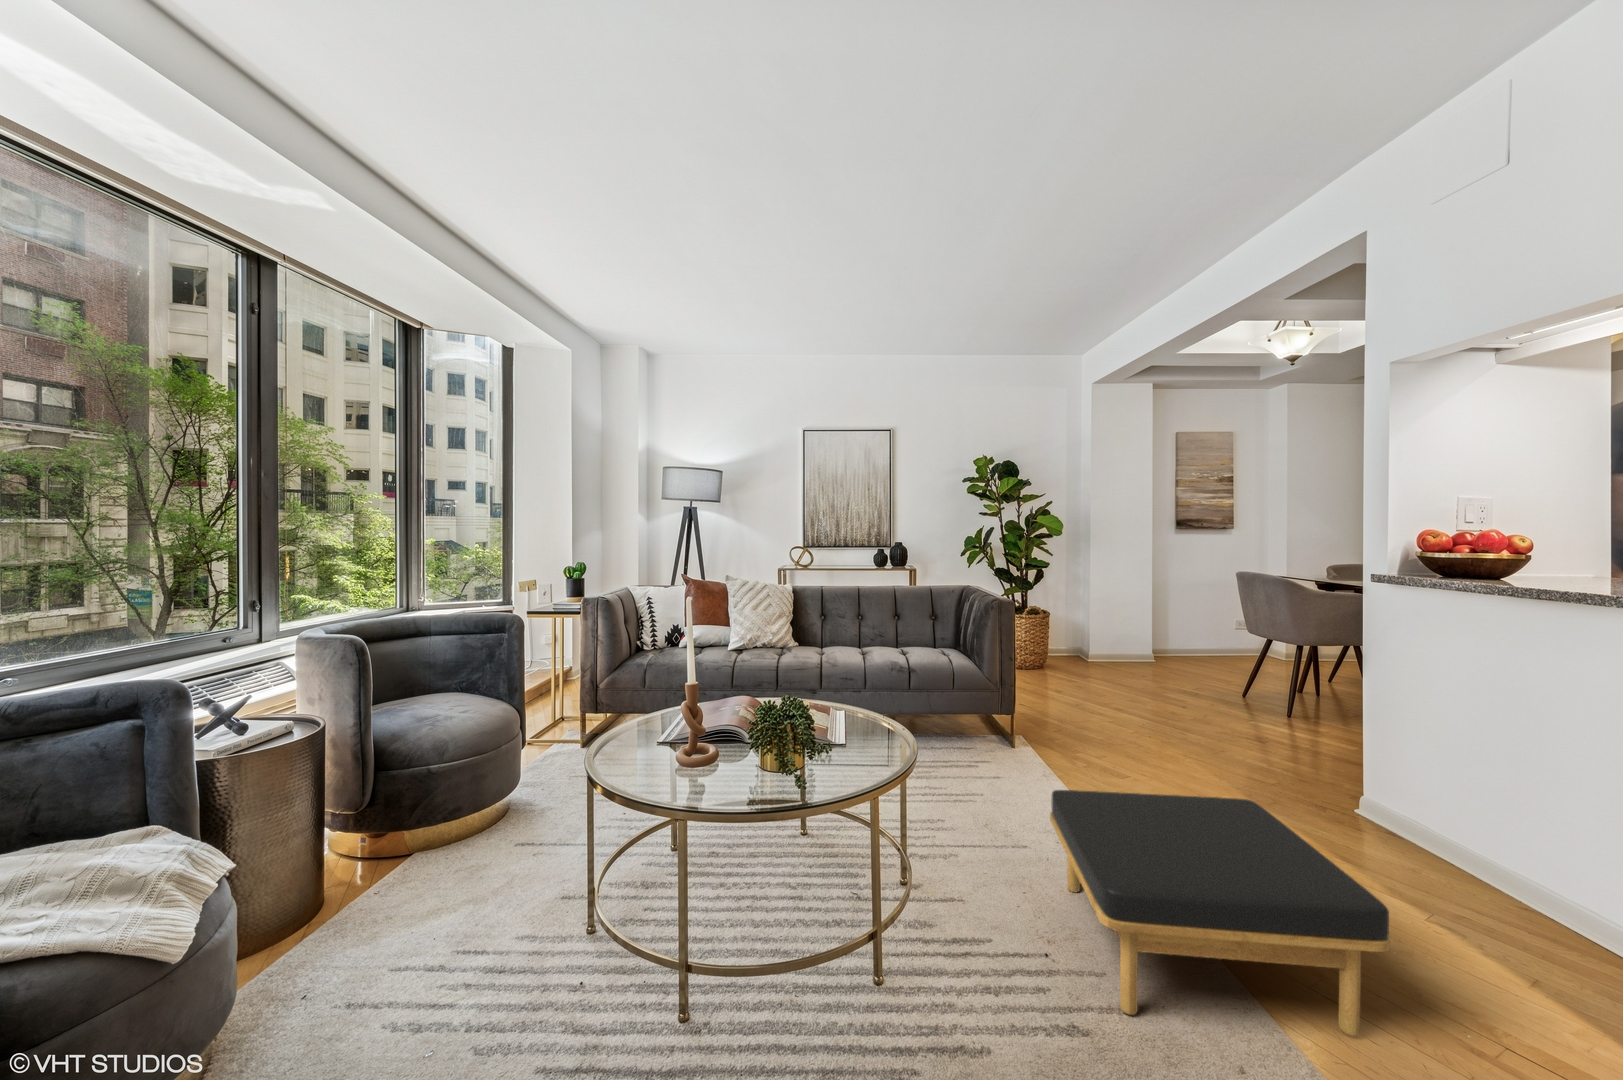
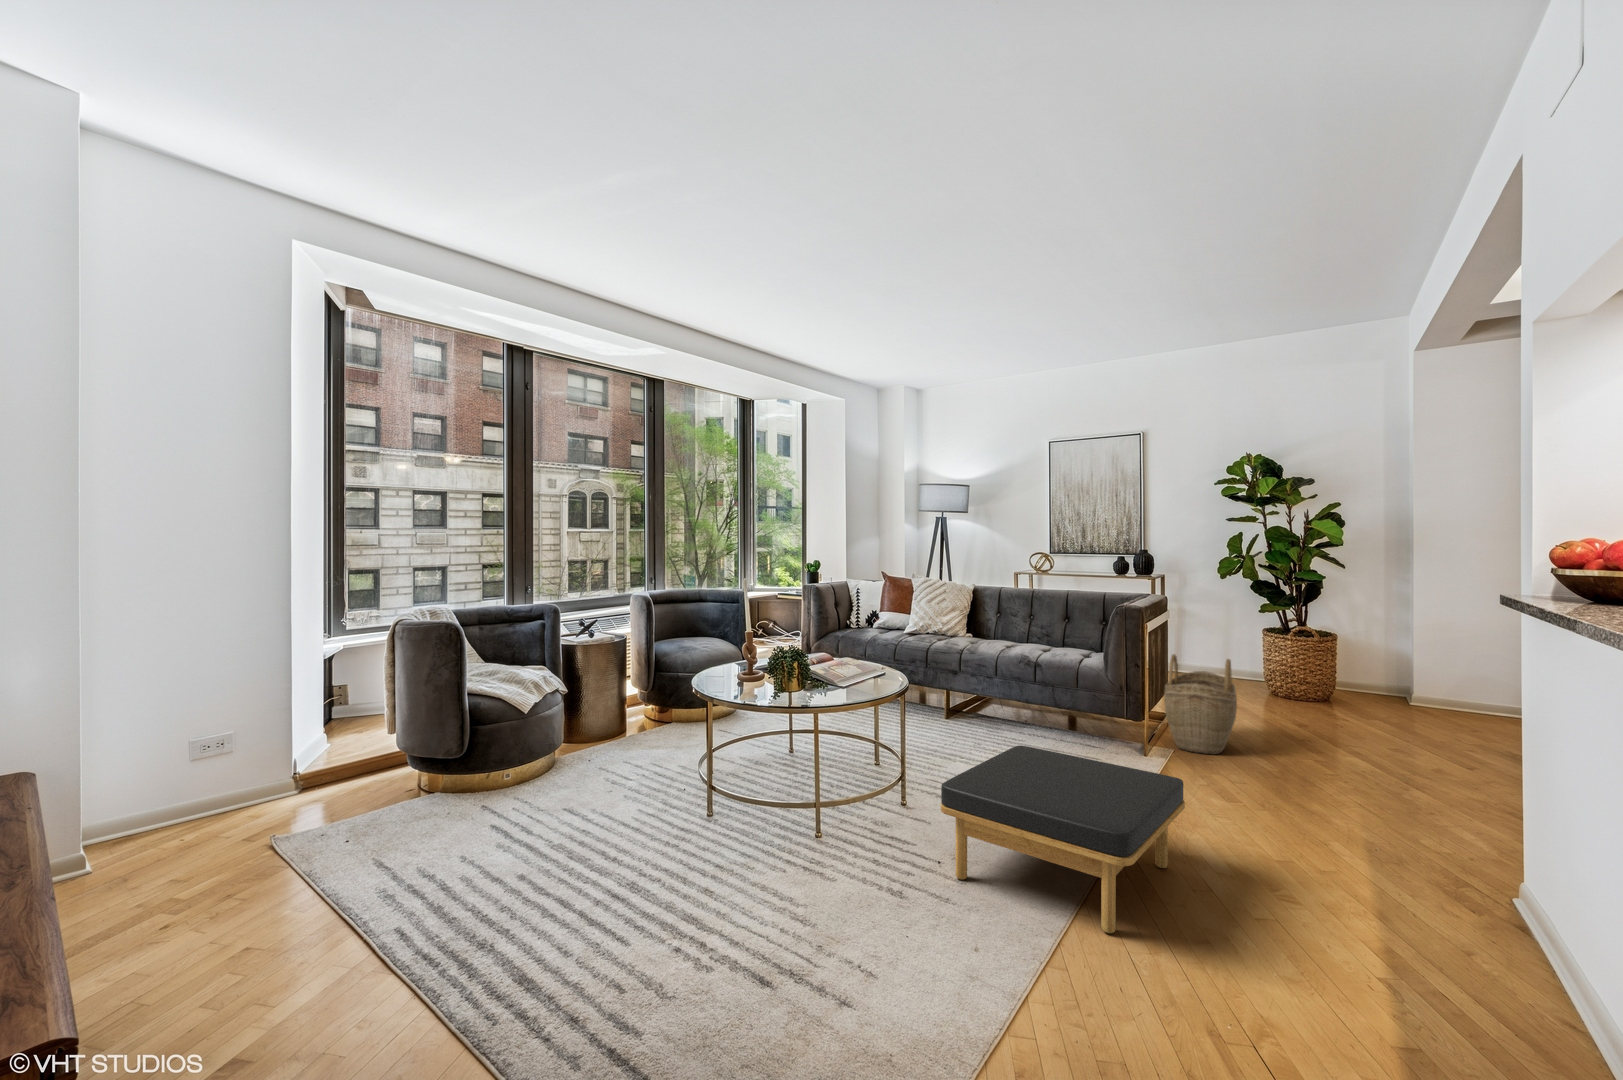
woven basket: none [1013,647,1084,742] -> present [1164,654,1237,754]

